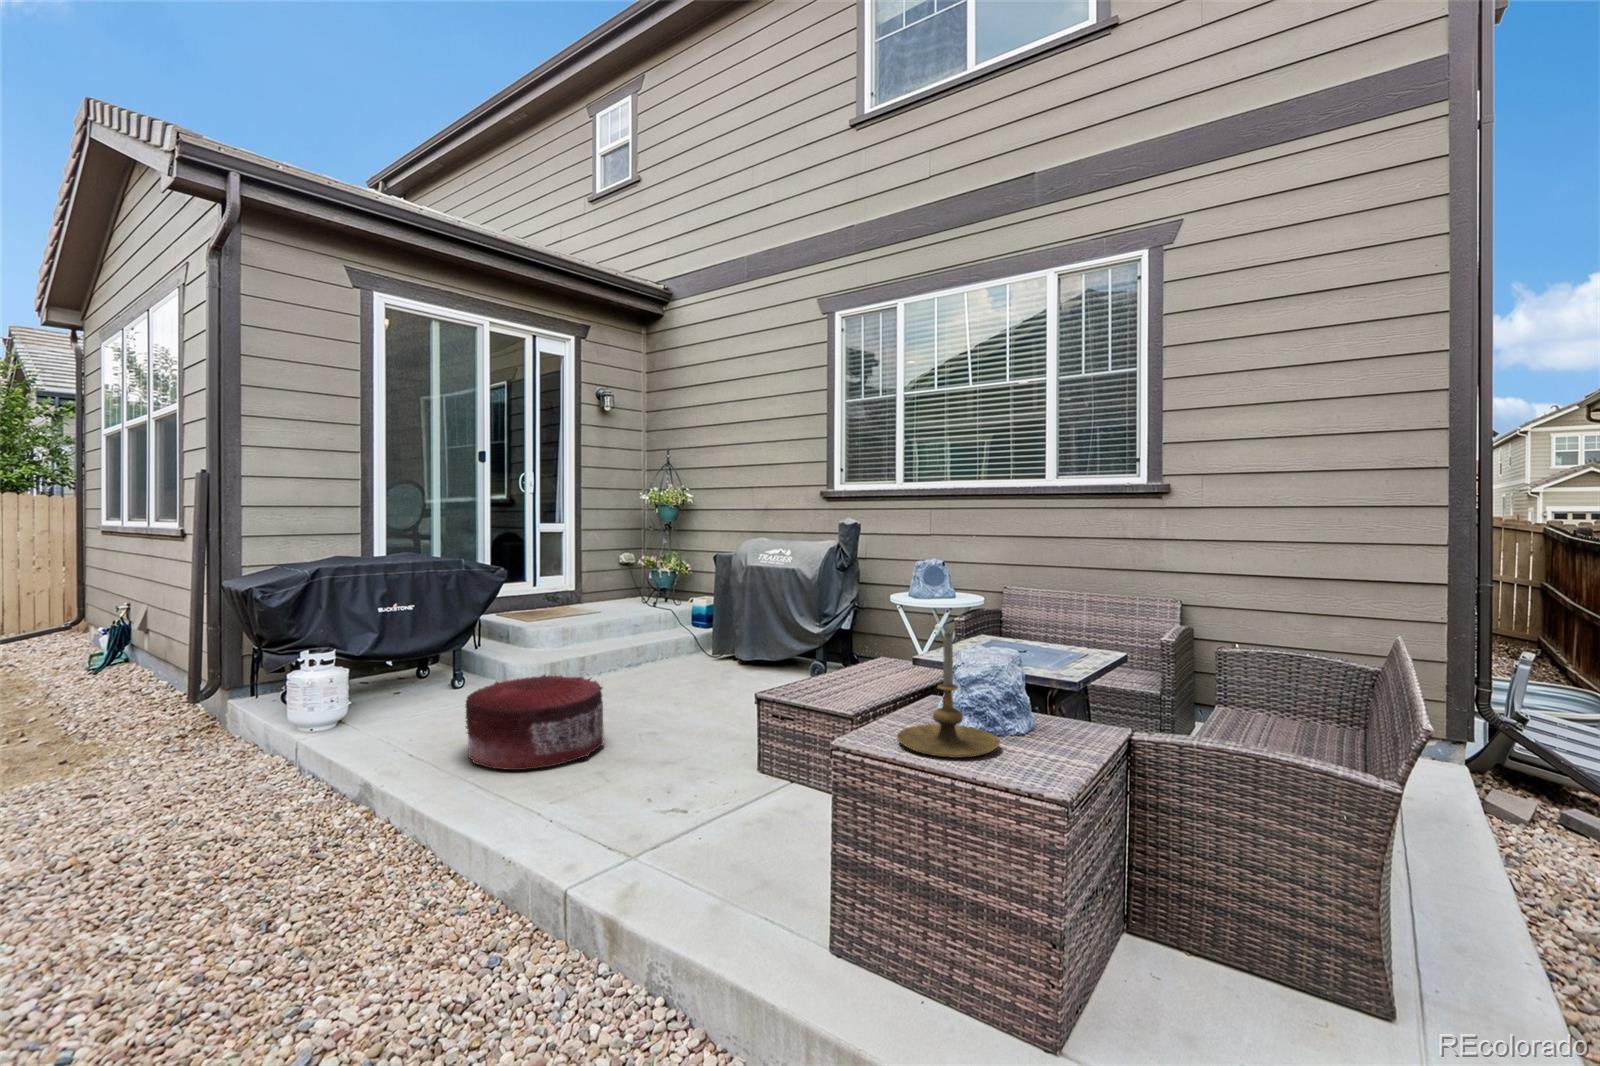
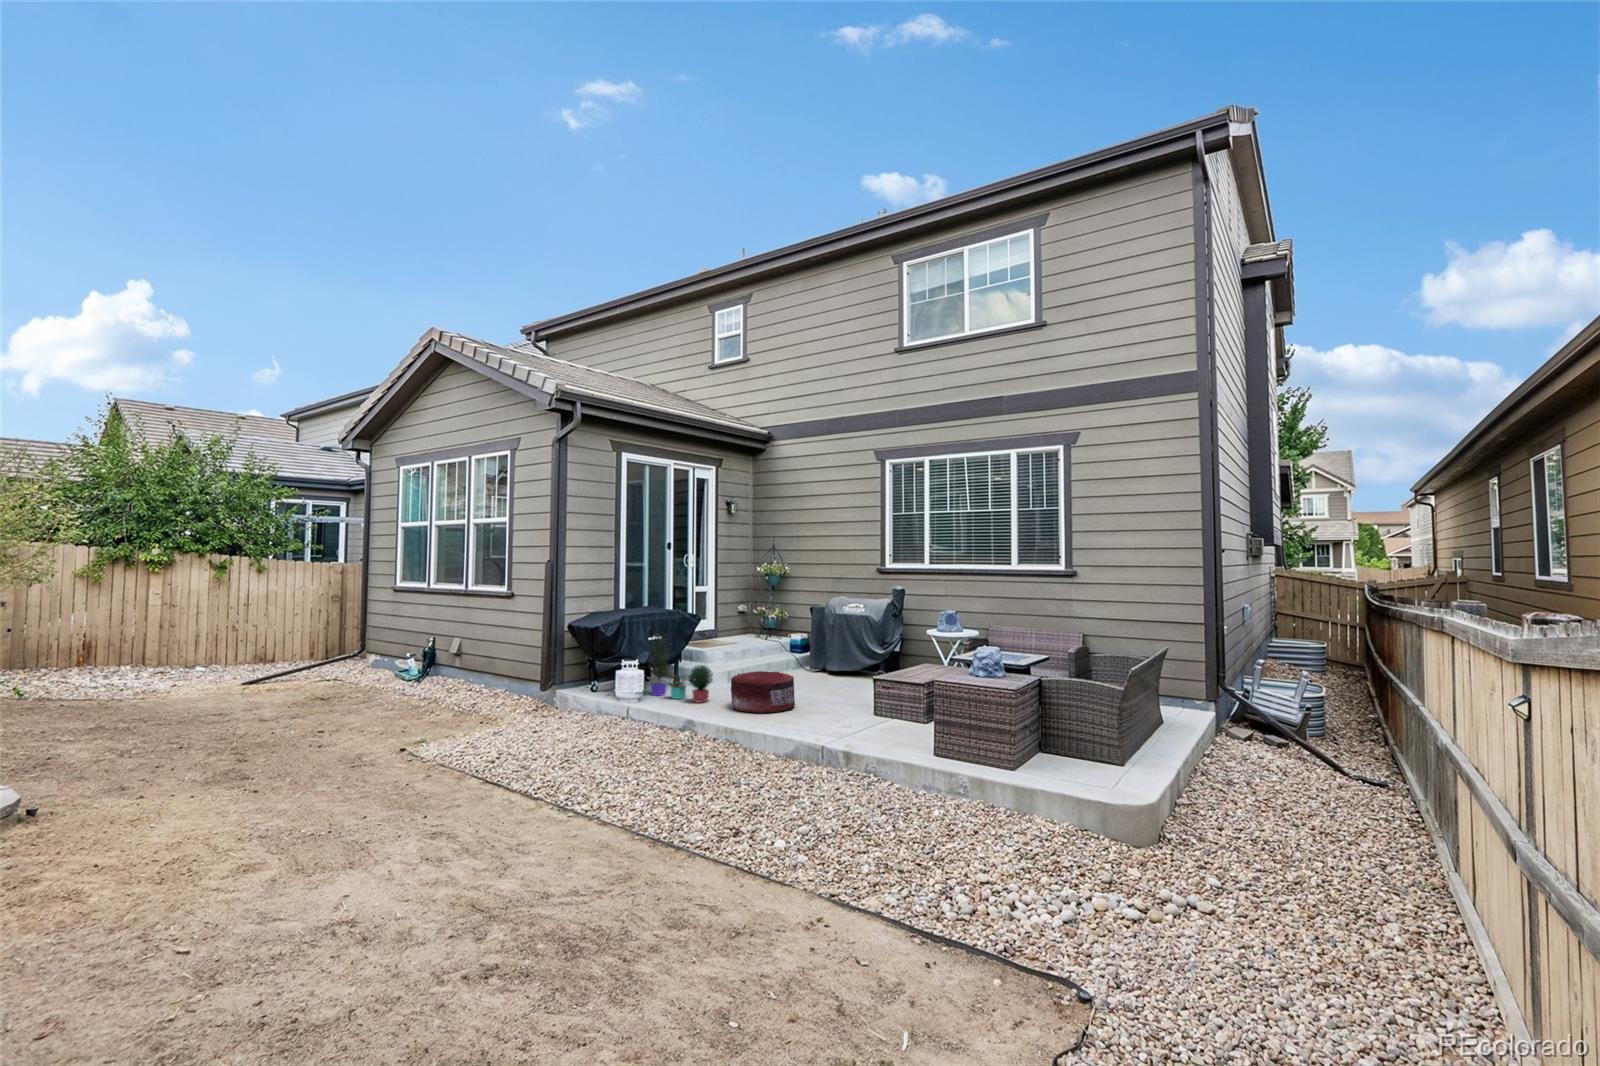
potted plant: none [358,598,462,737] -> present [649,635,712,703]
candle holder: present [897,632,1000,758] -> none [957,640,993,682]

